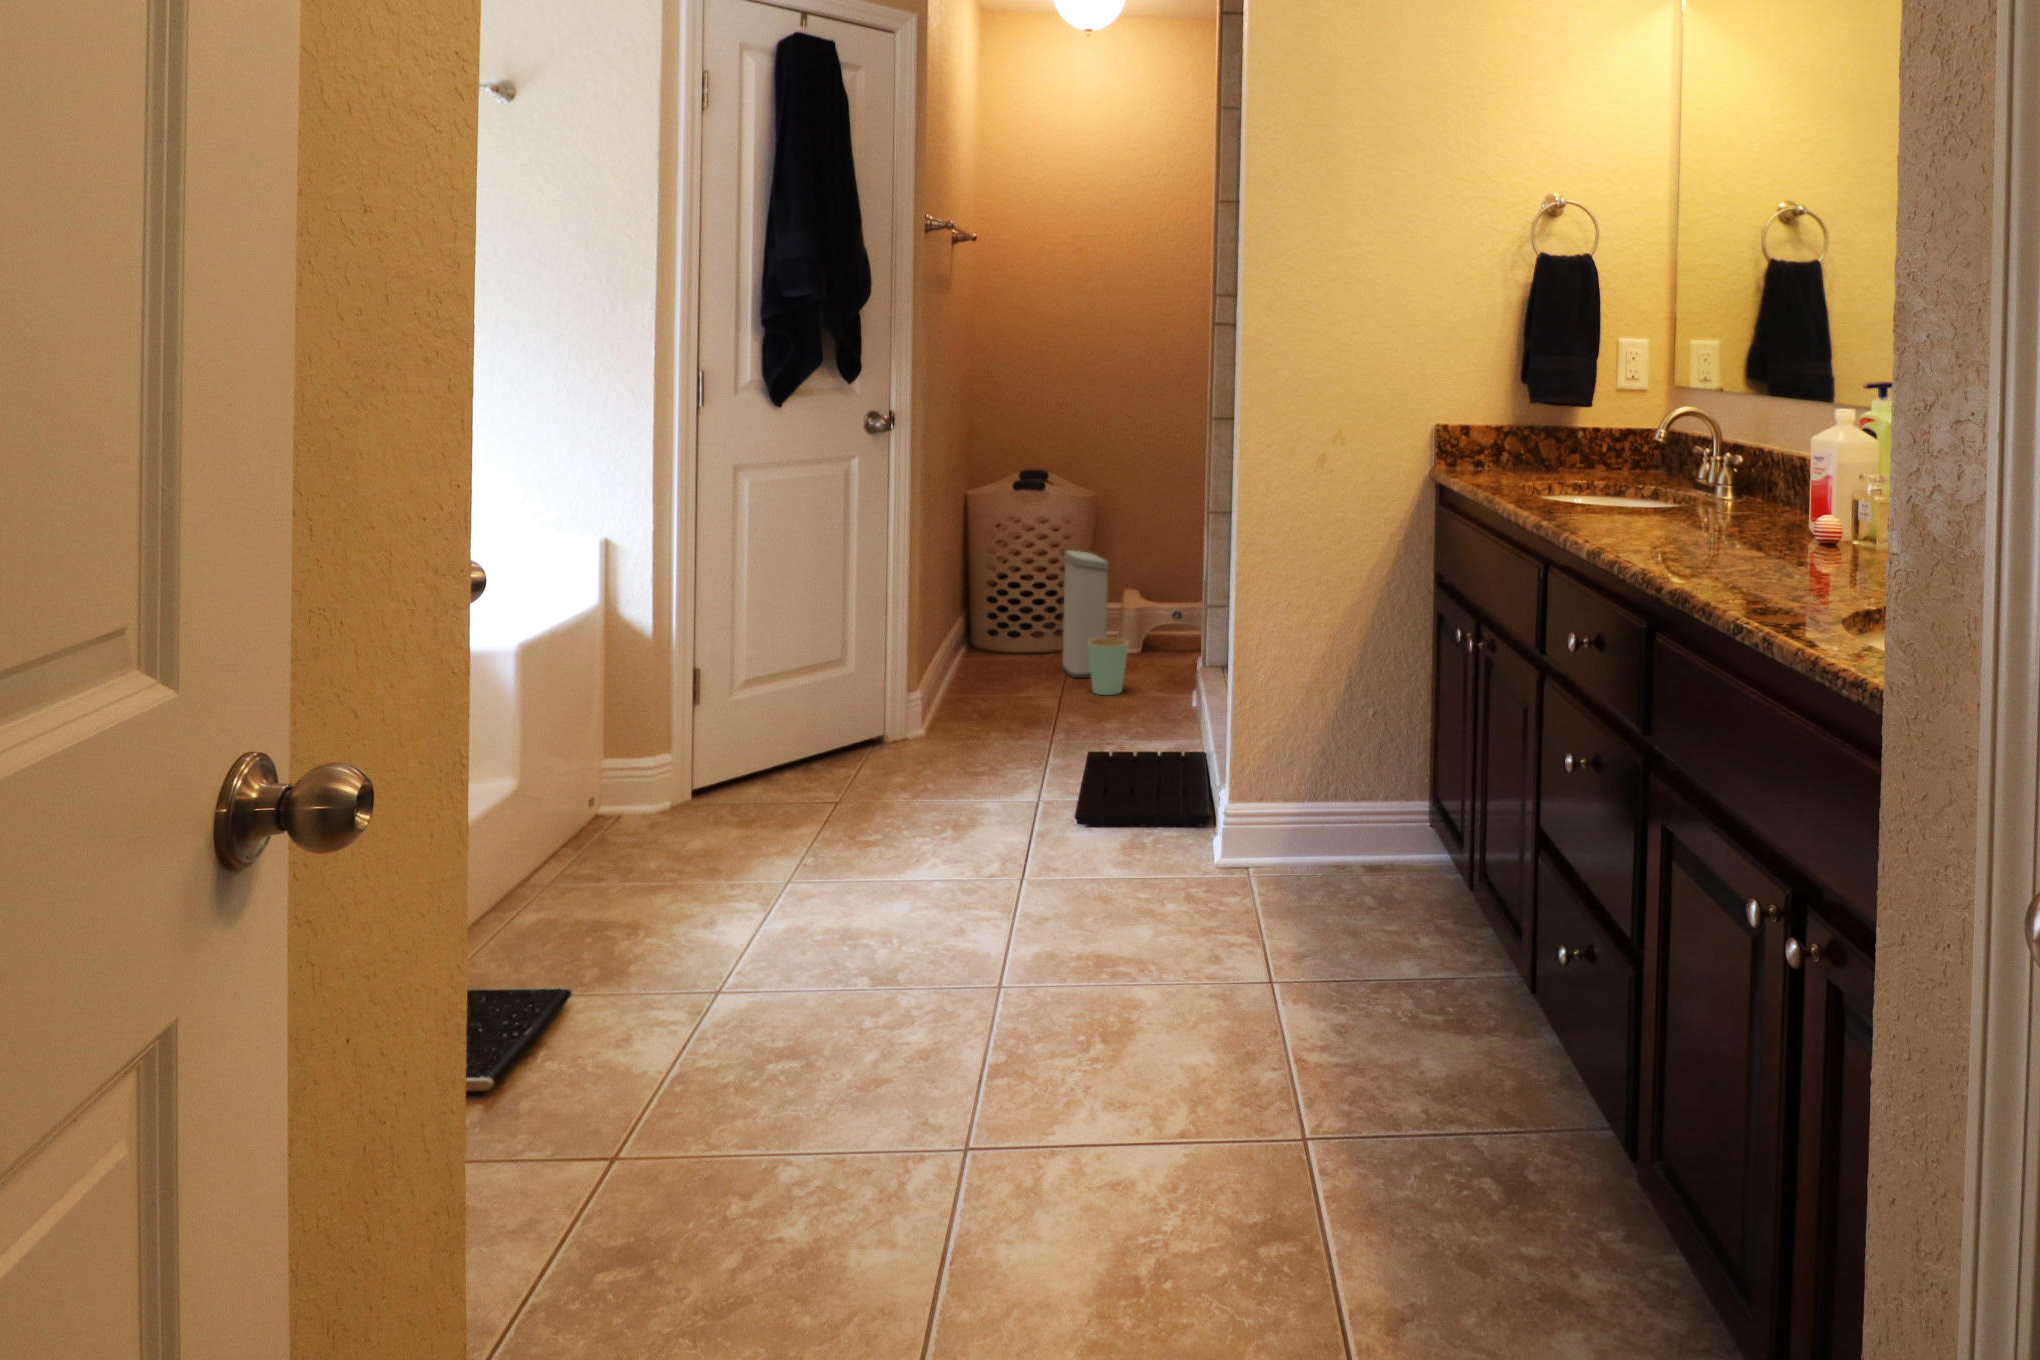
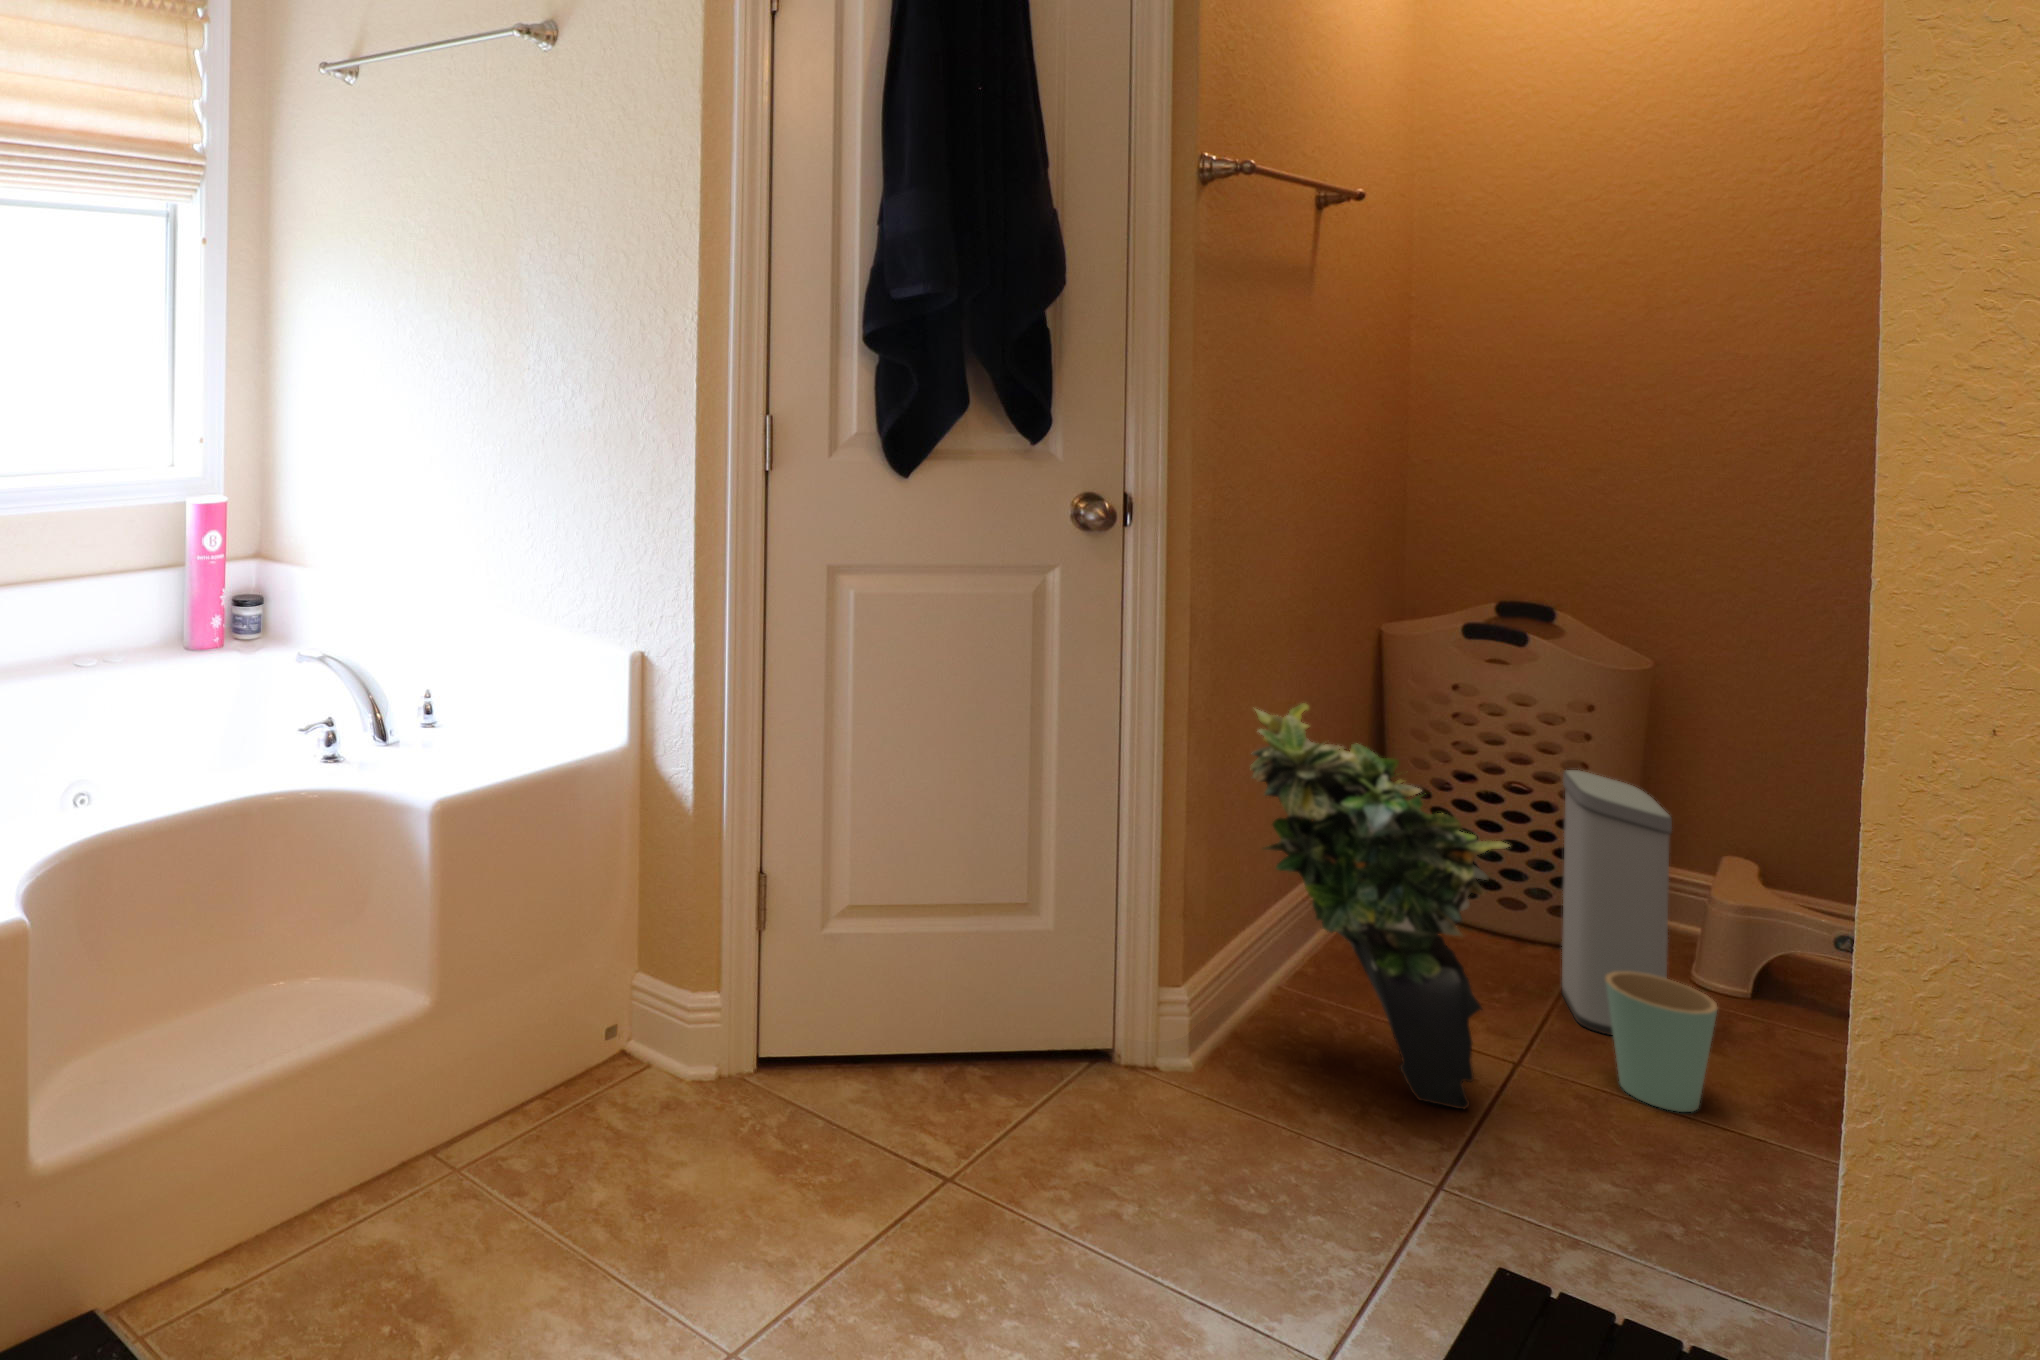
potted plant: none [941,525,1058,717] -> present [1251,703,1509,1109]

